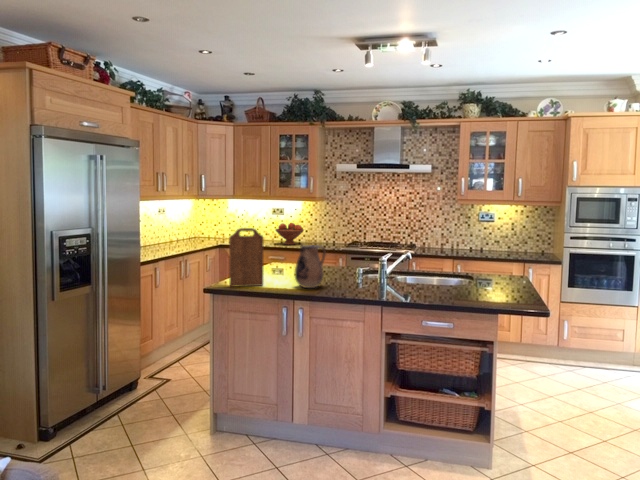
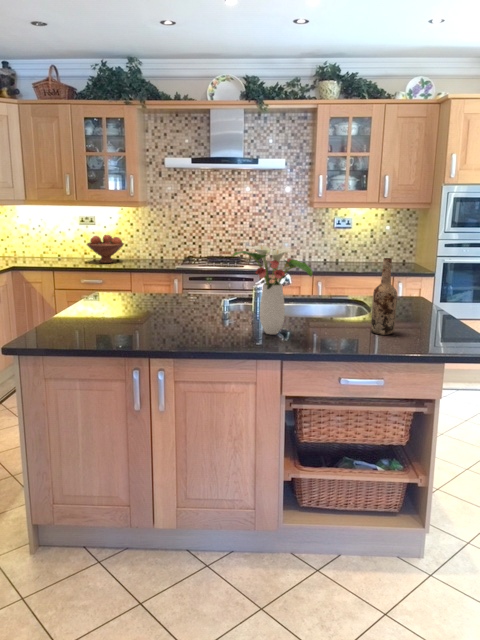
cutting board: present [229,228,264,287] -> none [31,246,91,339]
flower arrangement: none [354,231,406,292] -> present [233,246,313,334]
wine bottle: none [455,242,473,296] -> present [371,258,397,335]
ceramic pitcher: present [295,245,326,288] -> none [139,269,184,334]

